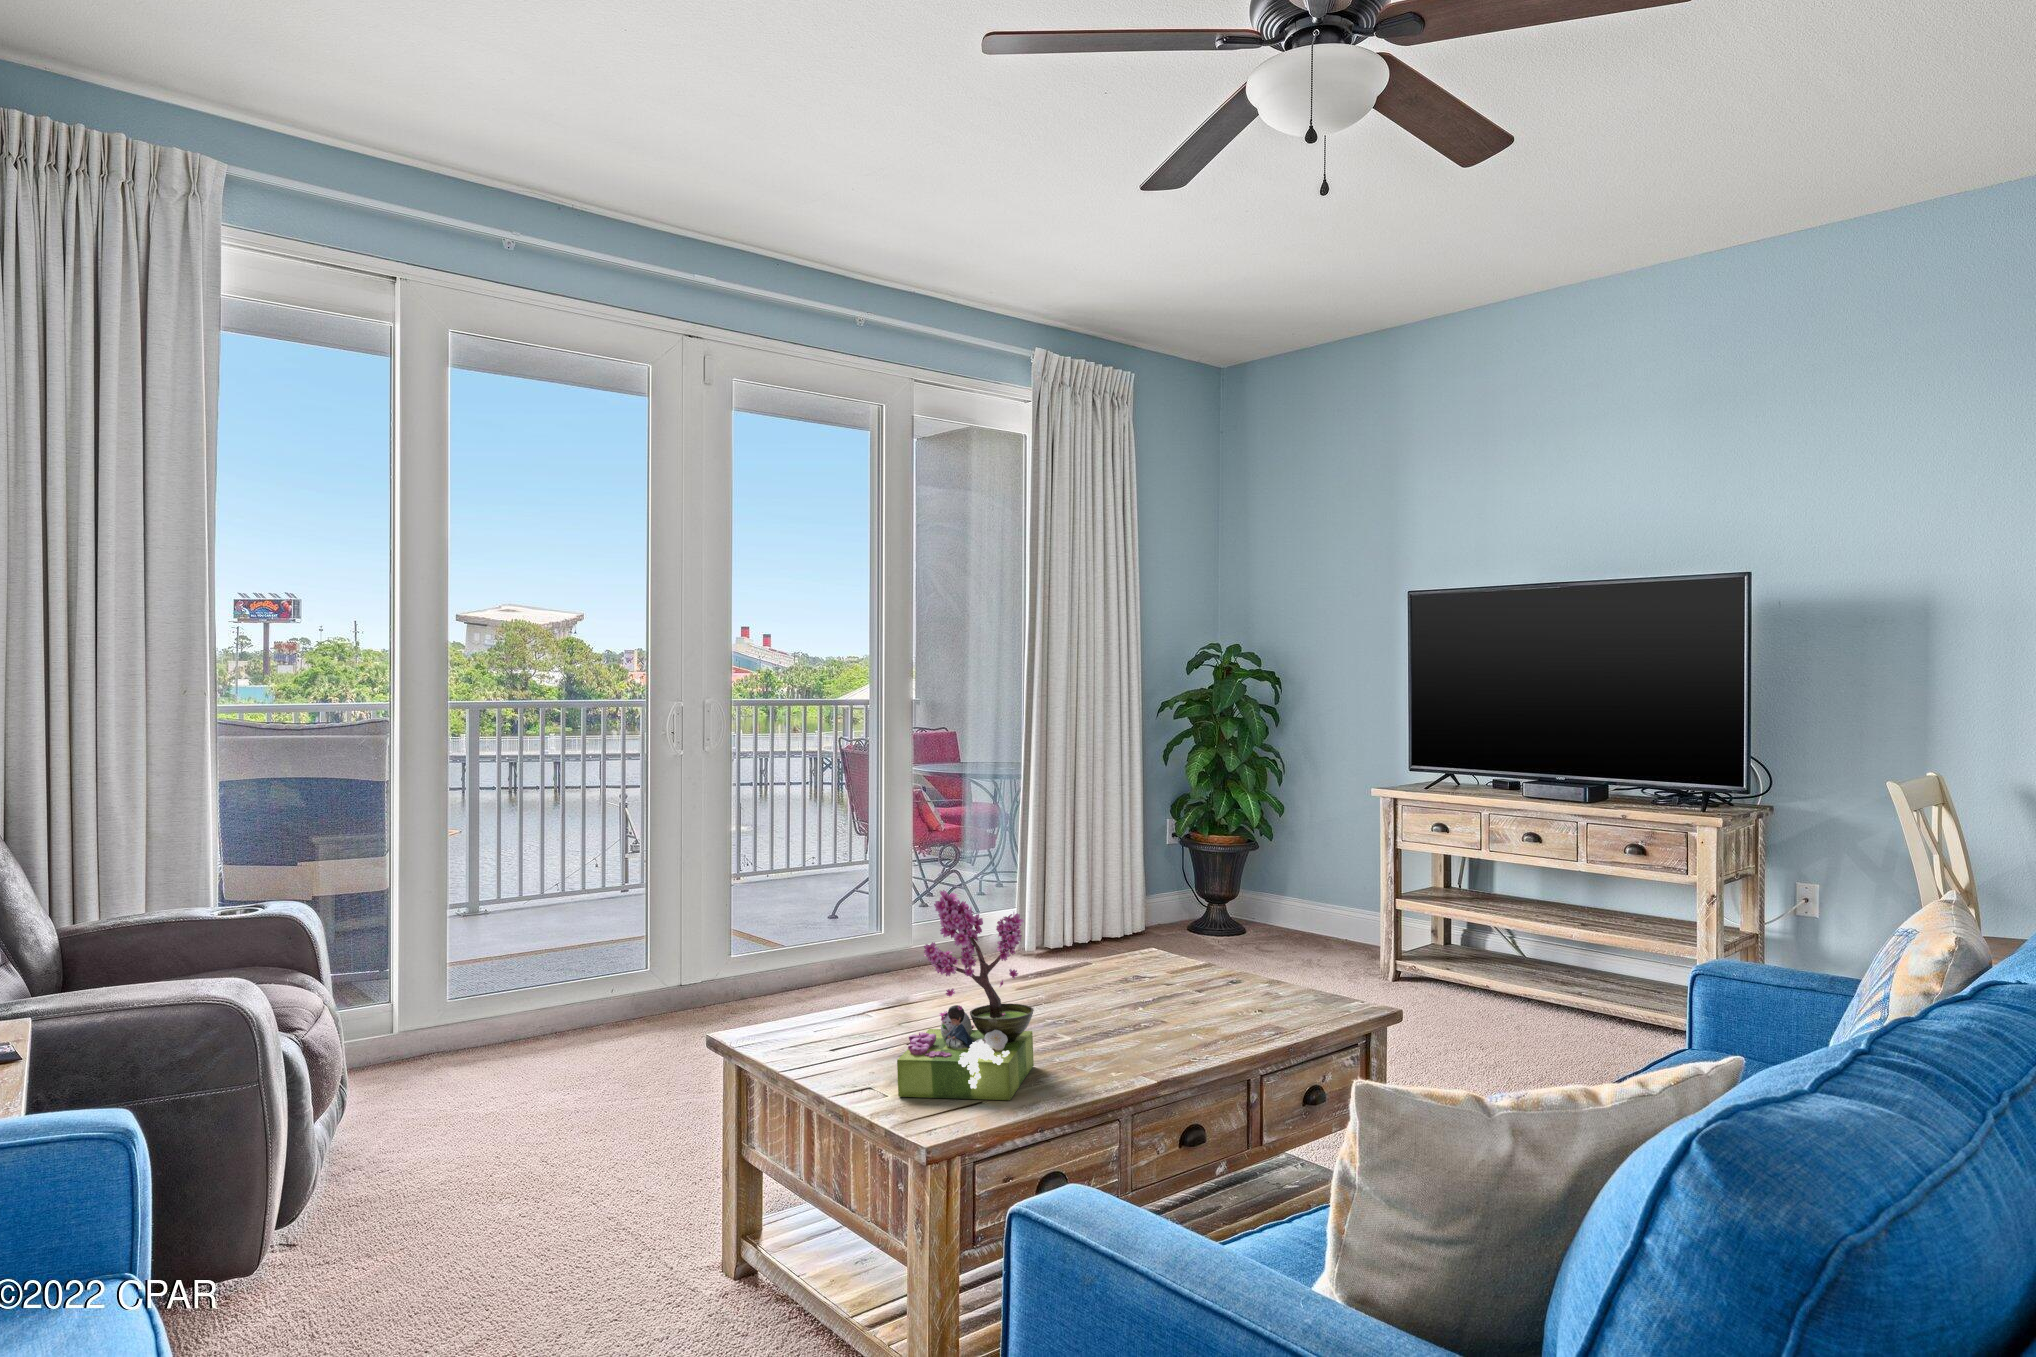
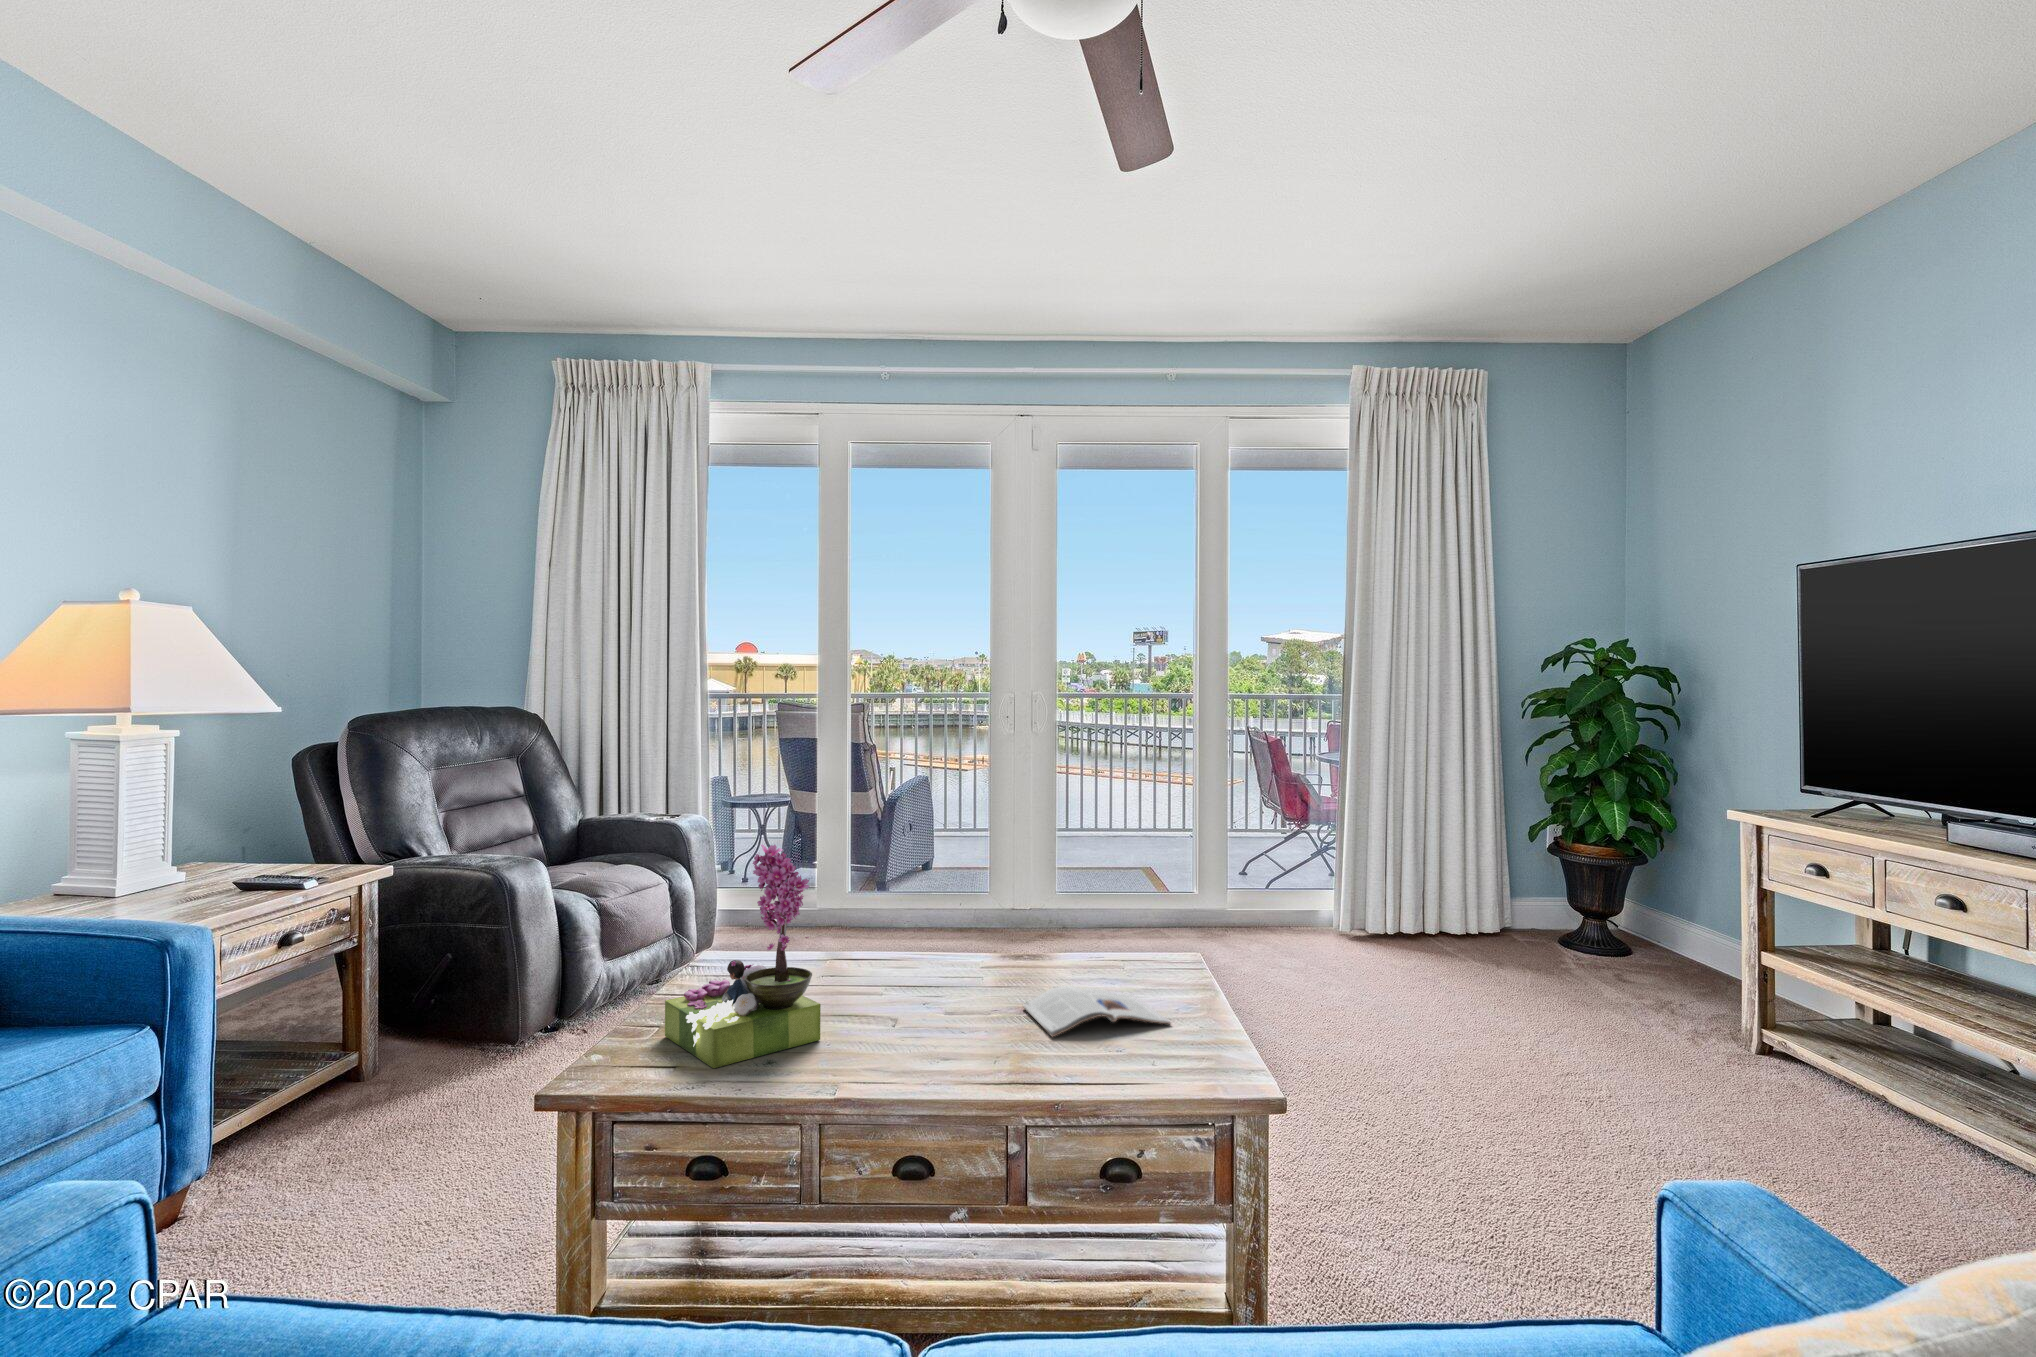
magazine: none [1117,987,1241,1023] -> present [1023,985,1171,1037]

